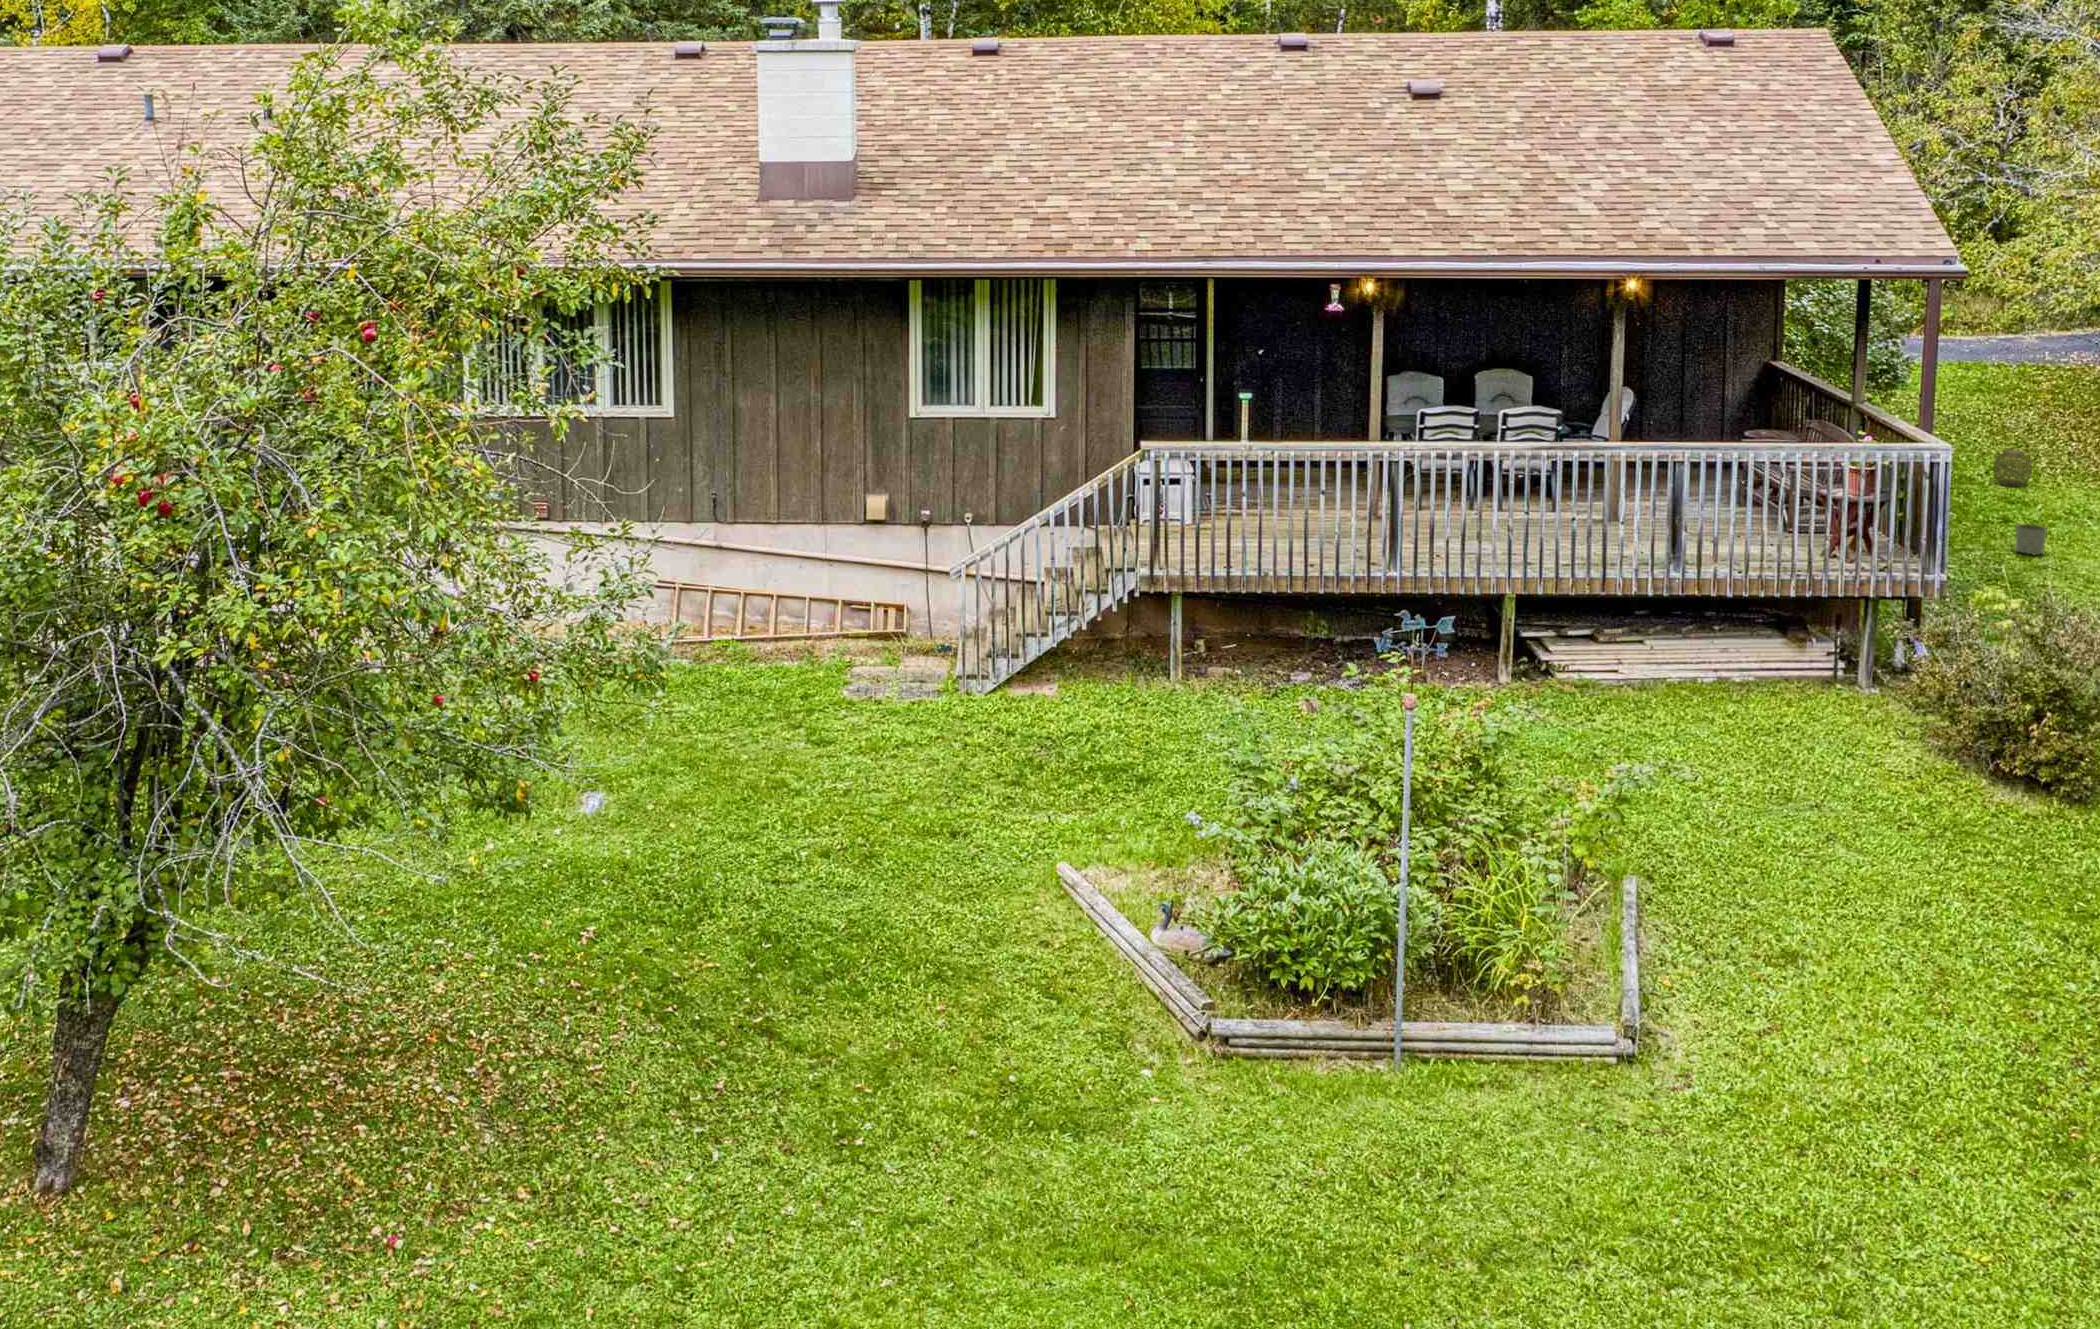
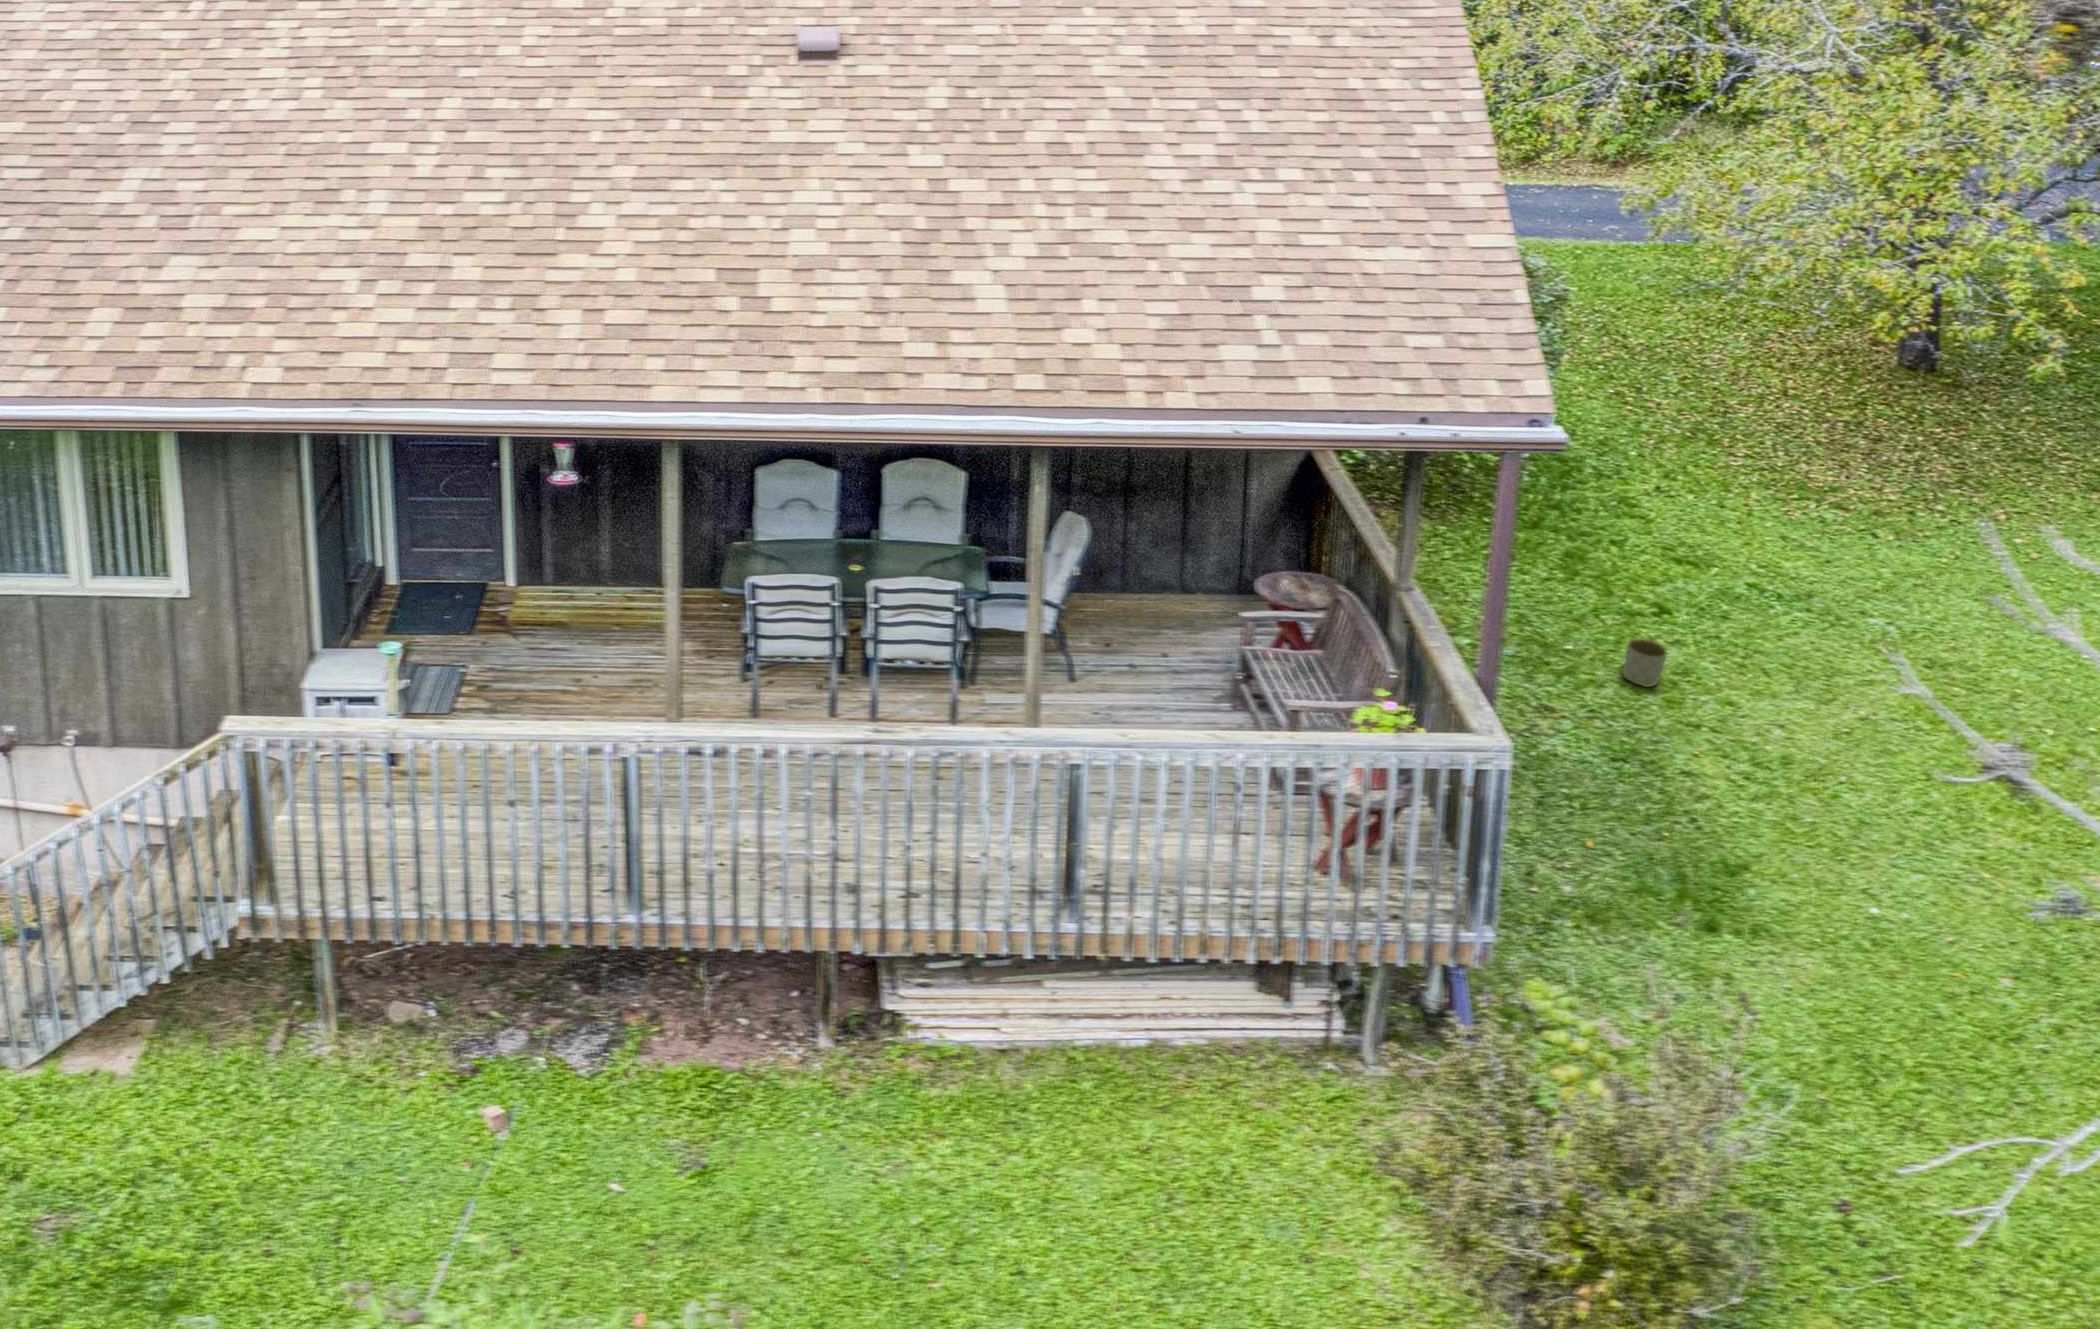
woven basket: present [1993,450,2032,487] -> none [1624,457,1676,506]

